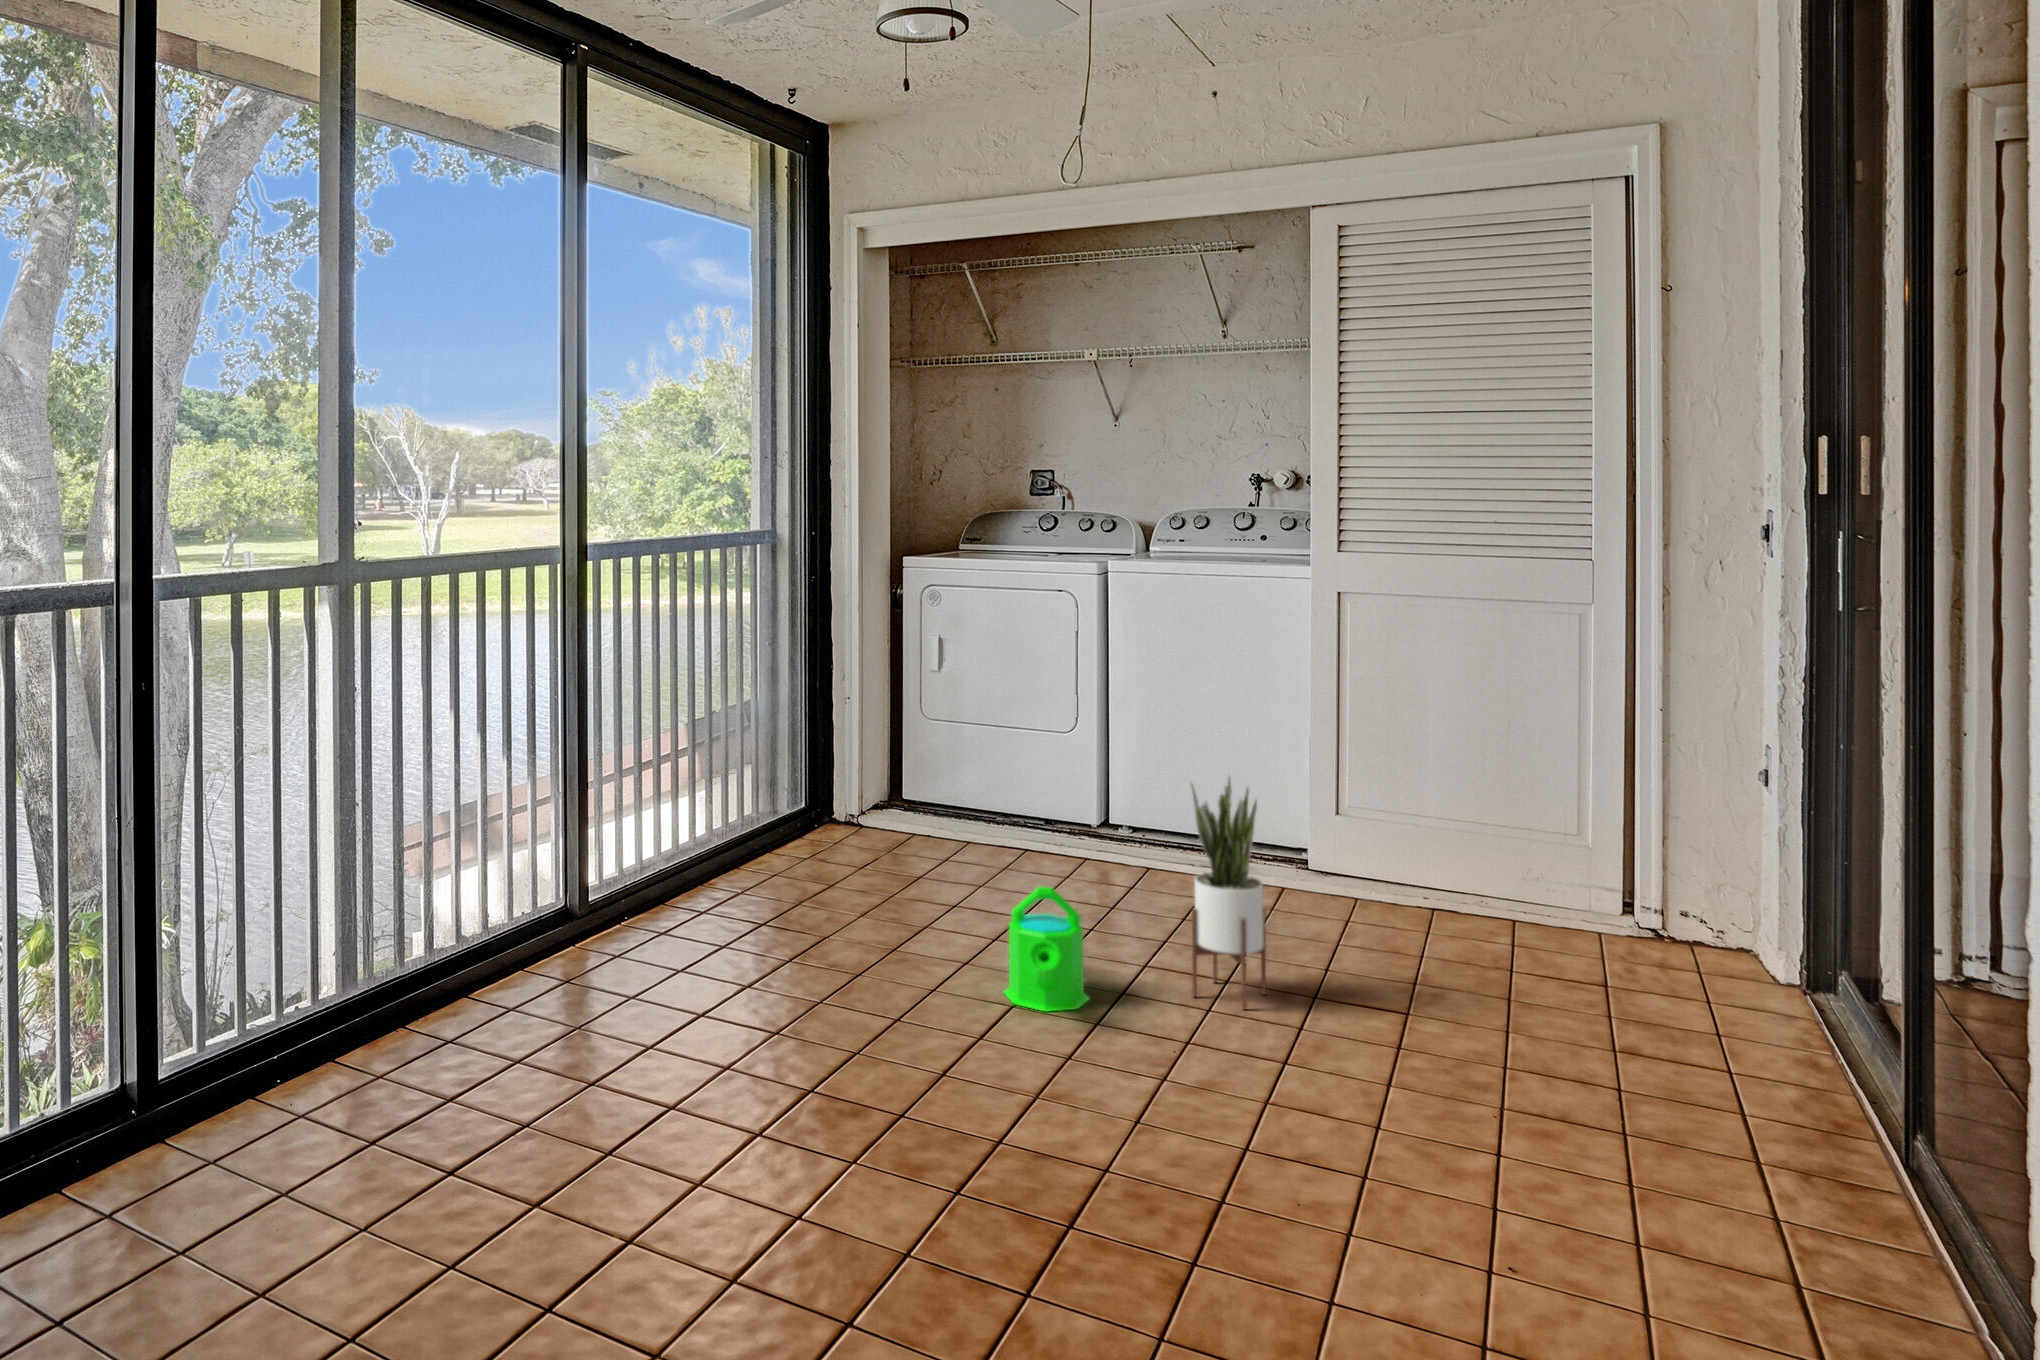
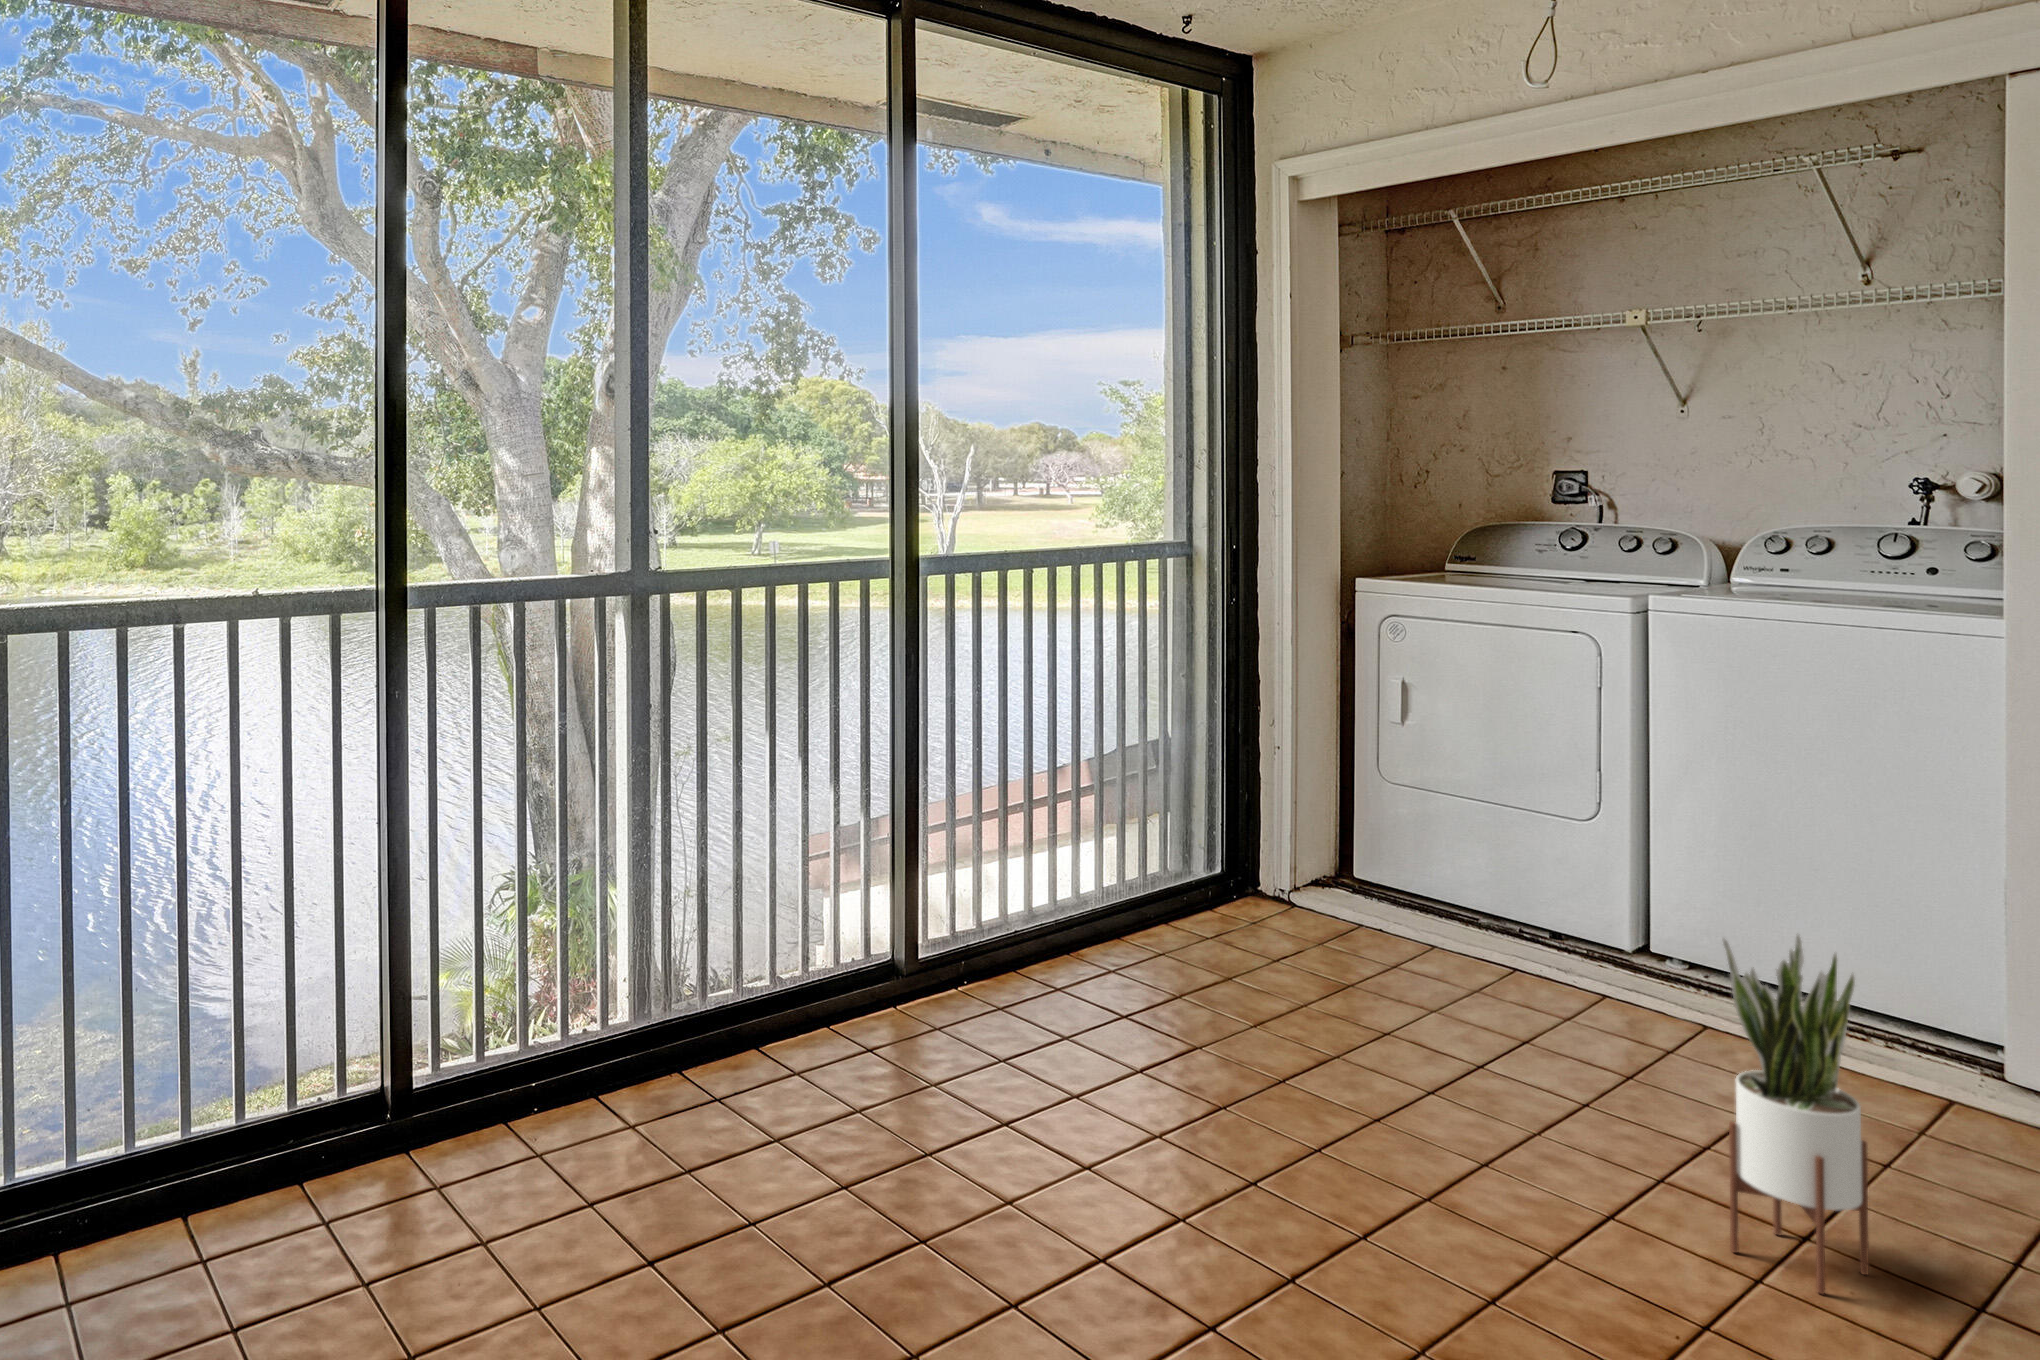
watering can: present [1004,887,1089,1011] -> none [1417,1047,1554,1231]

